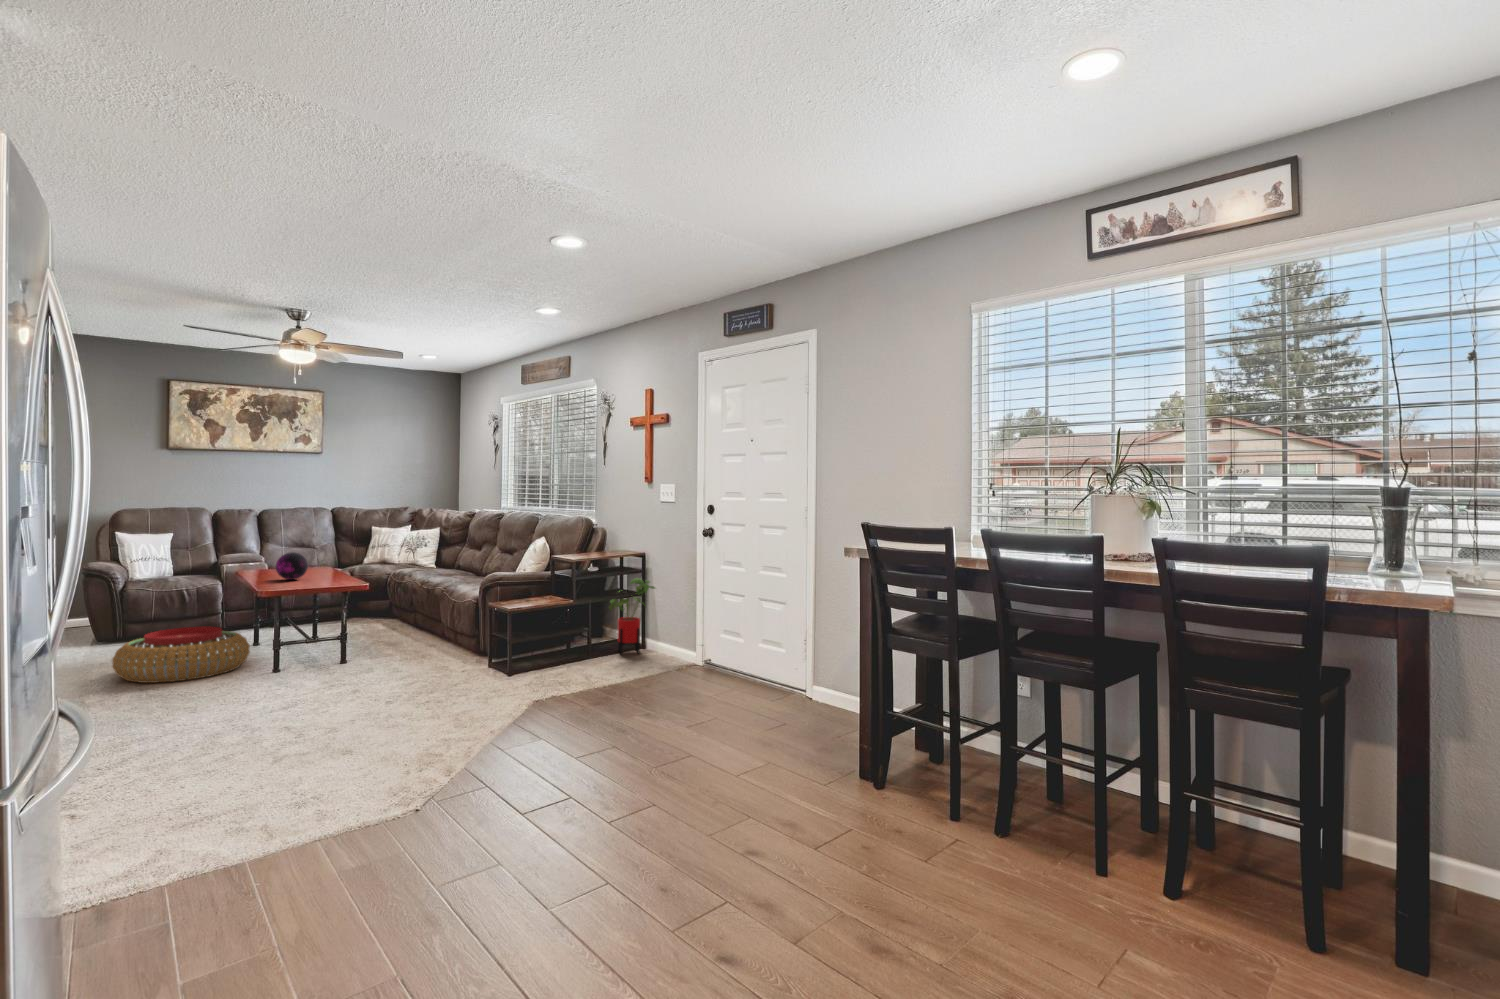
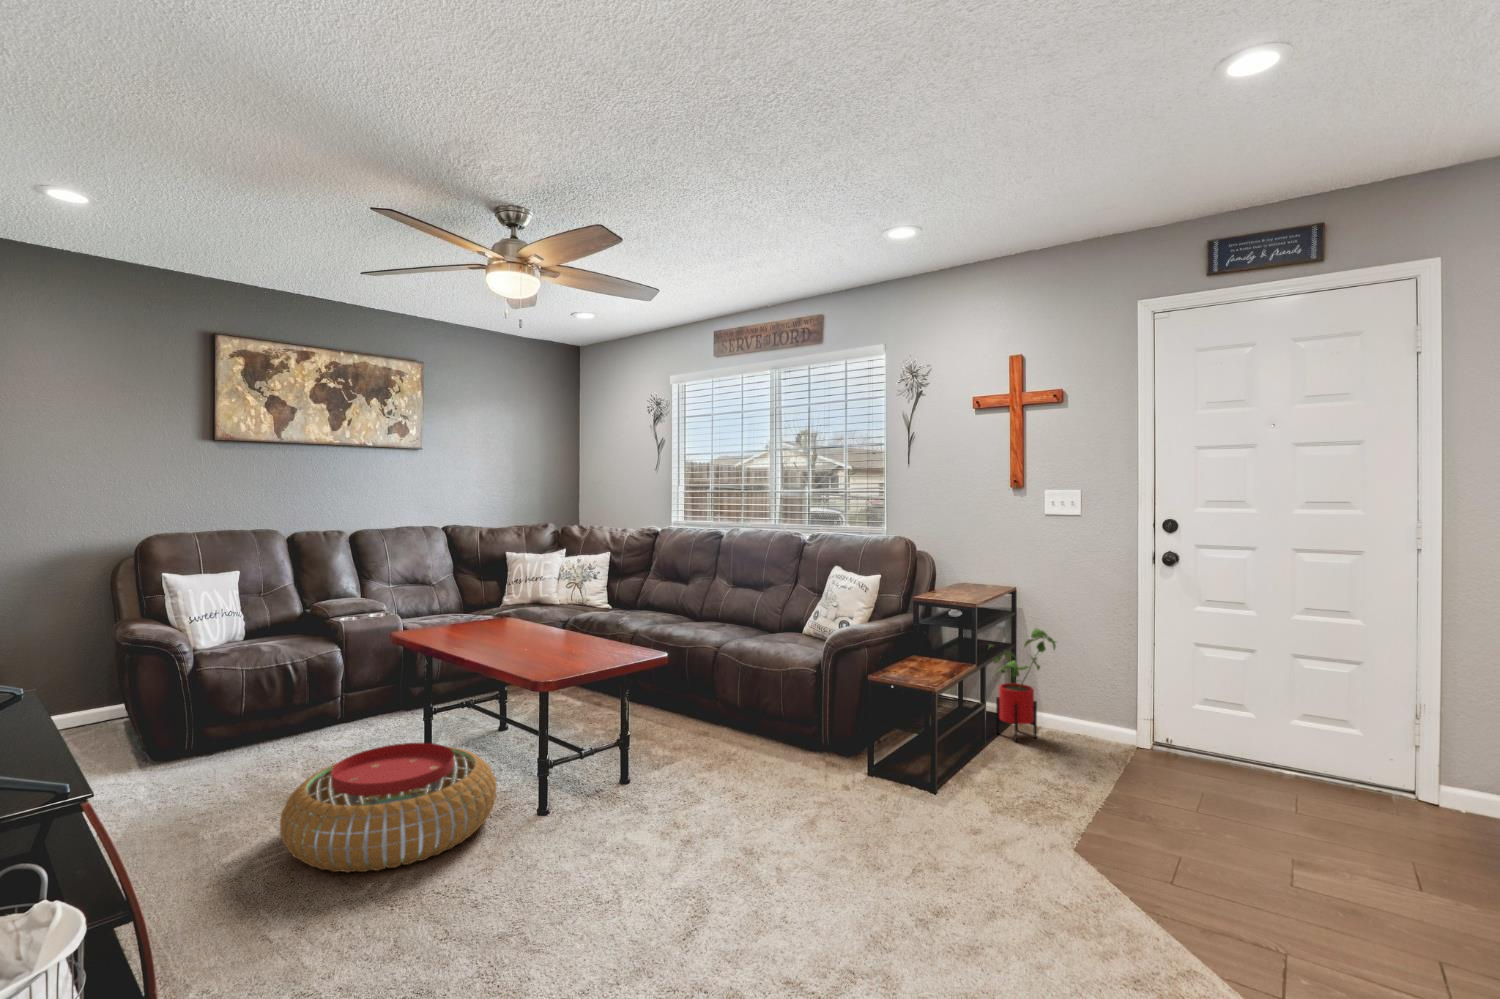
decorative orb: present [276,552,308,580] -> none [491,605,538,650]

